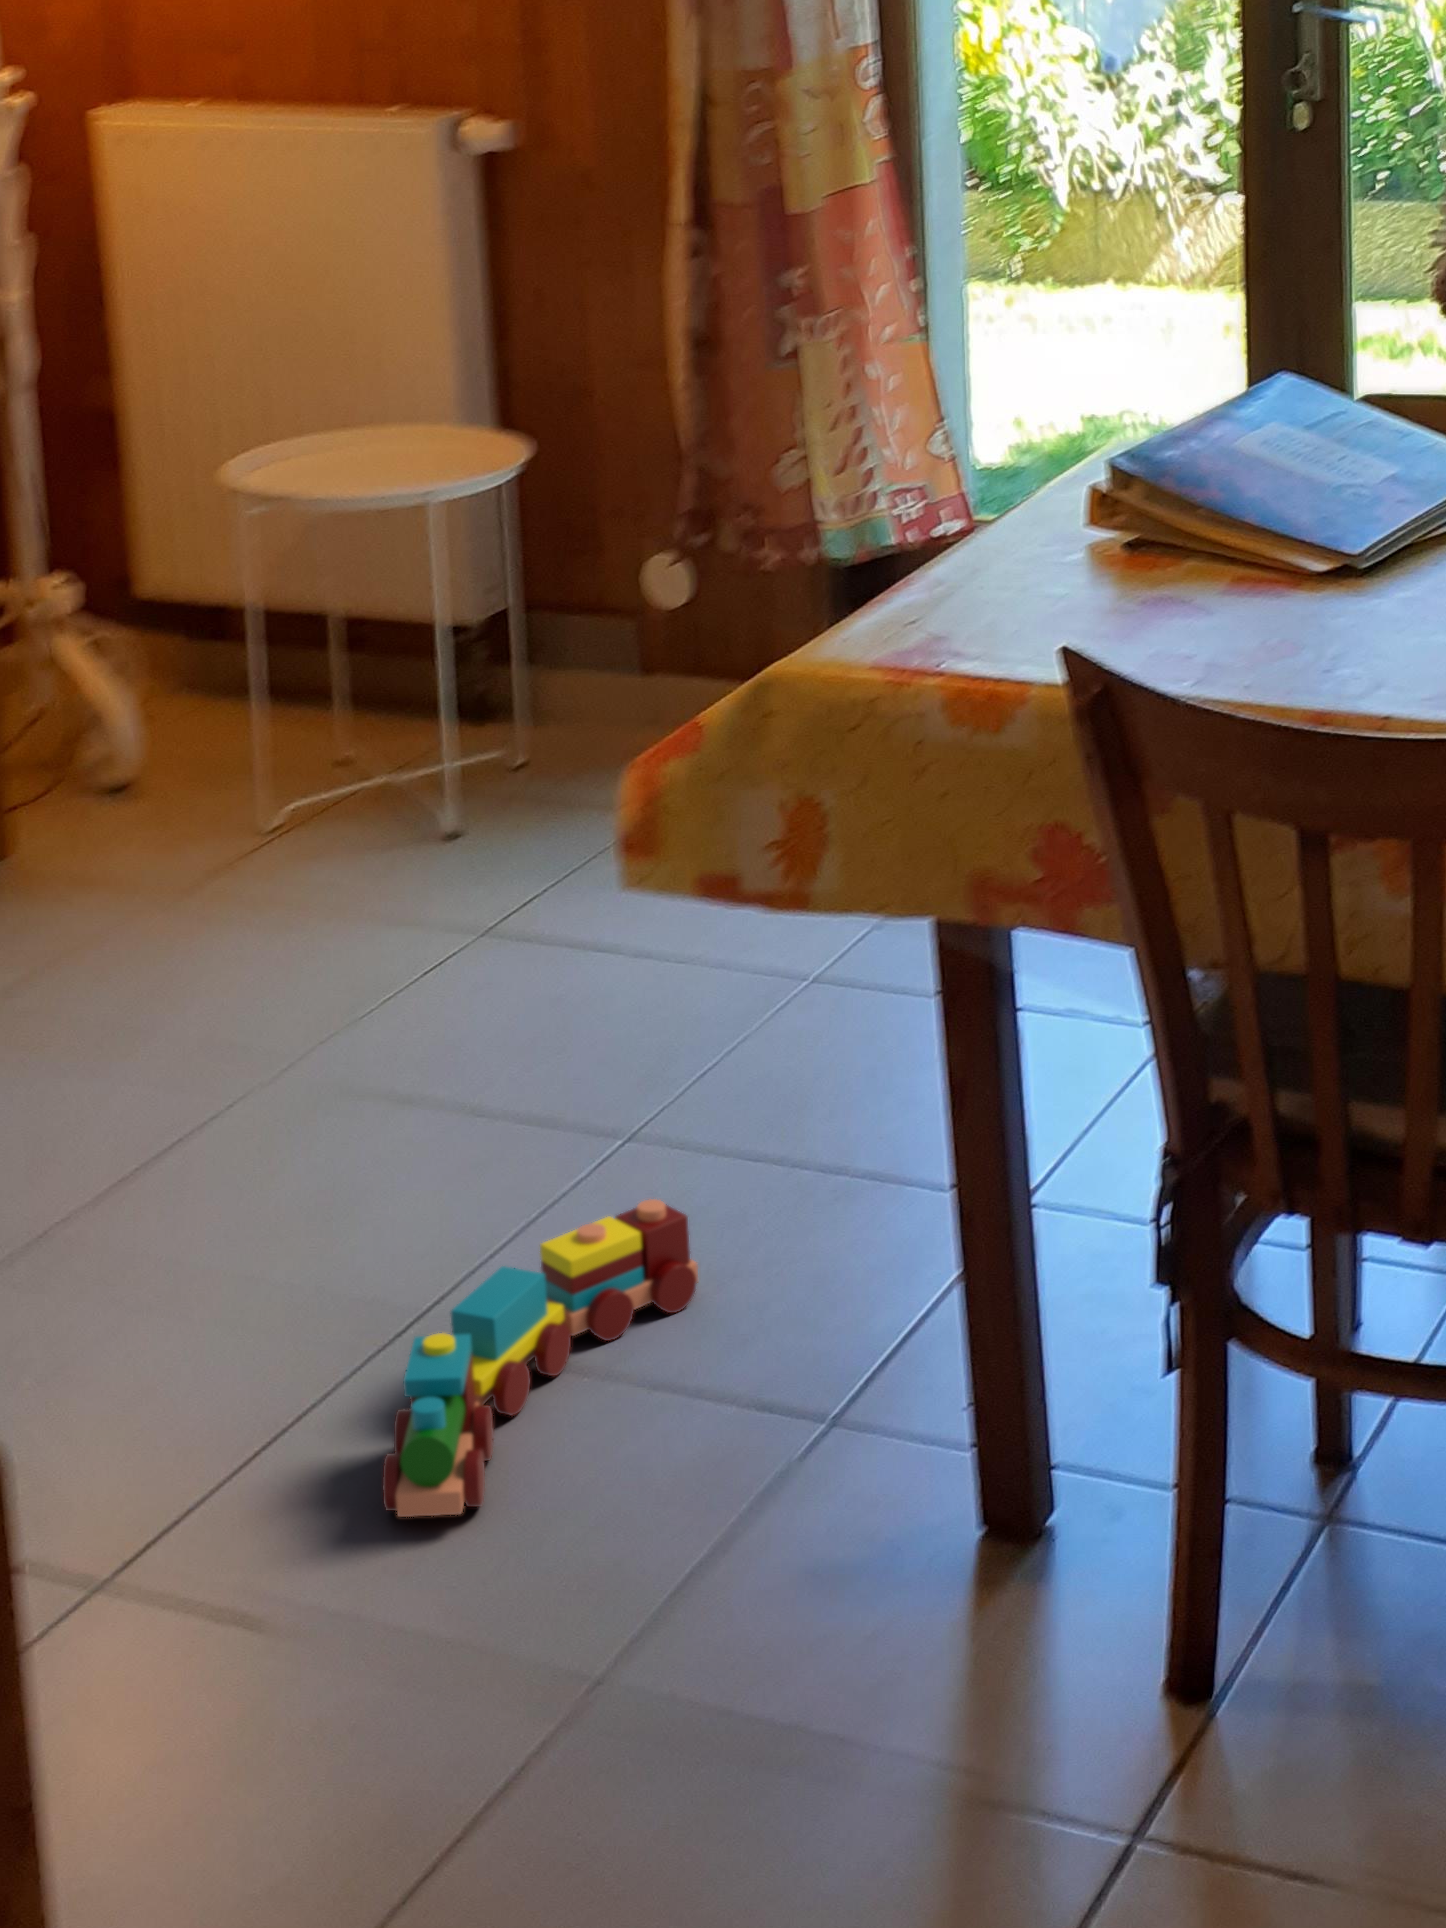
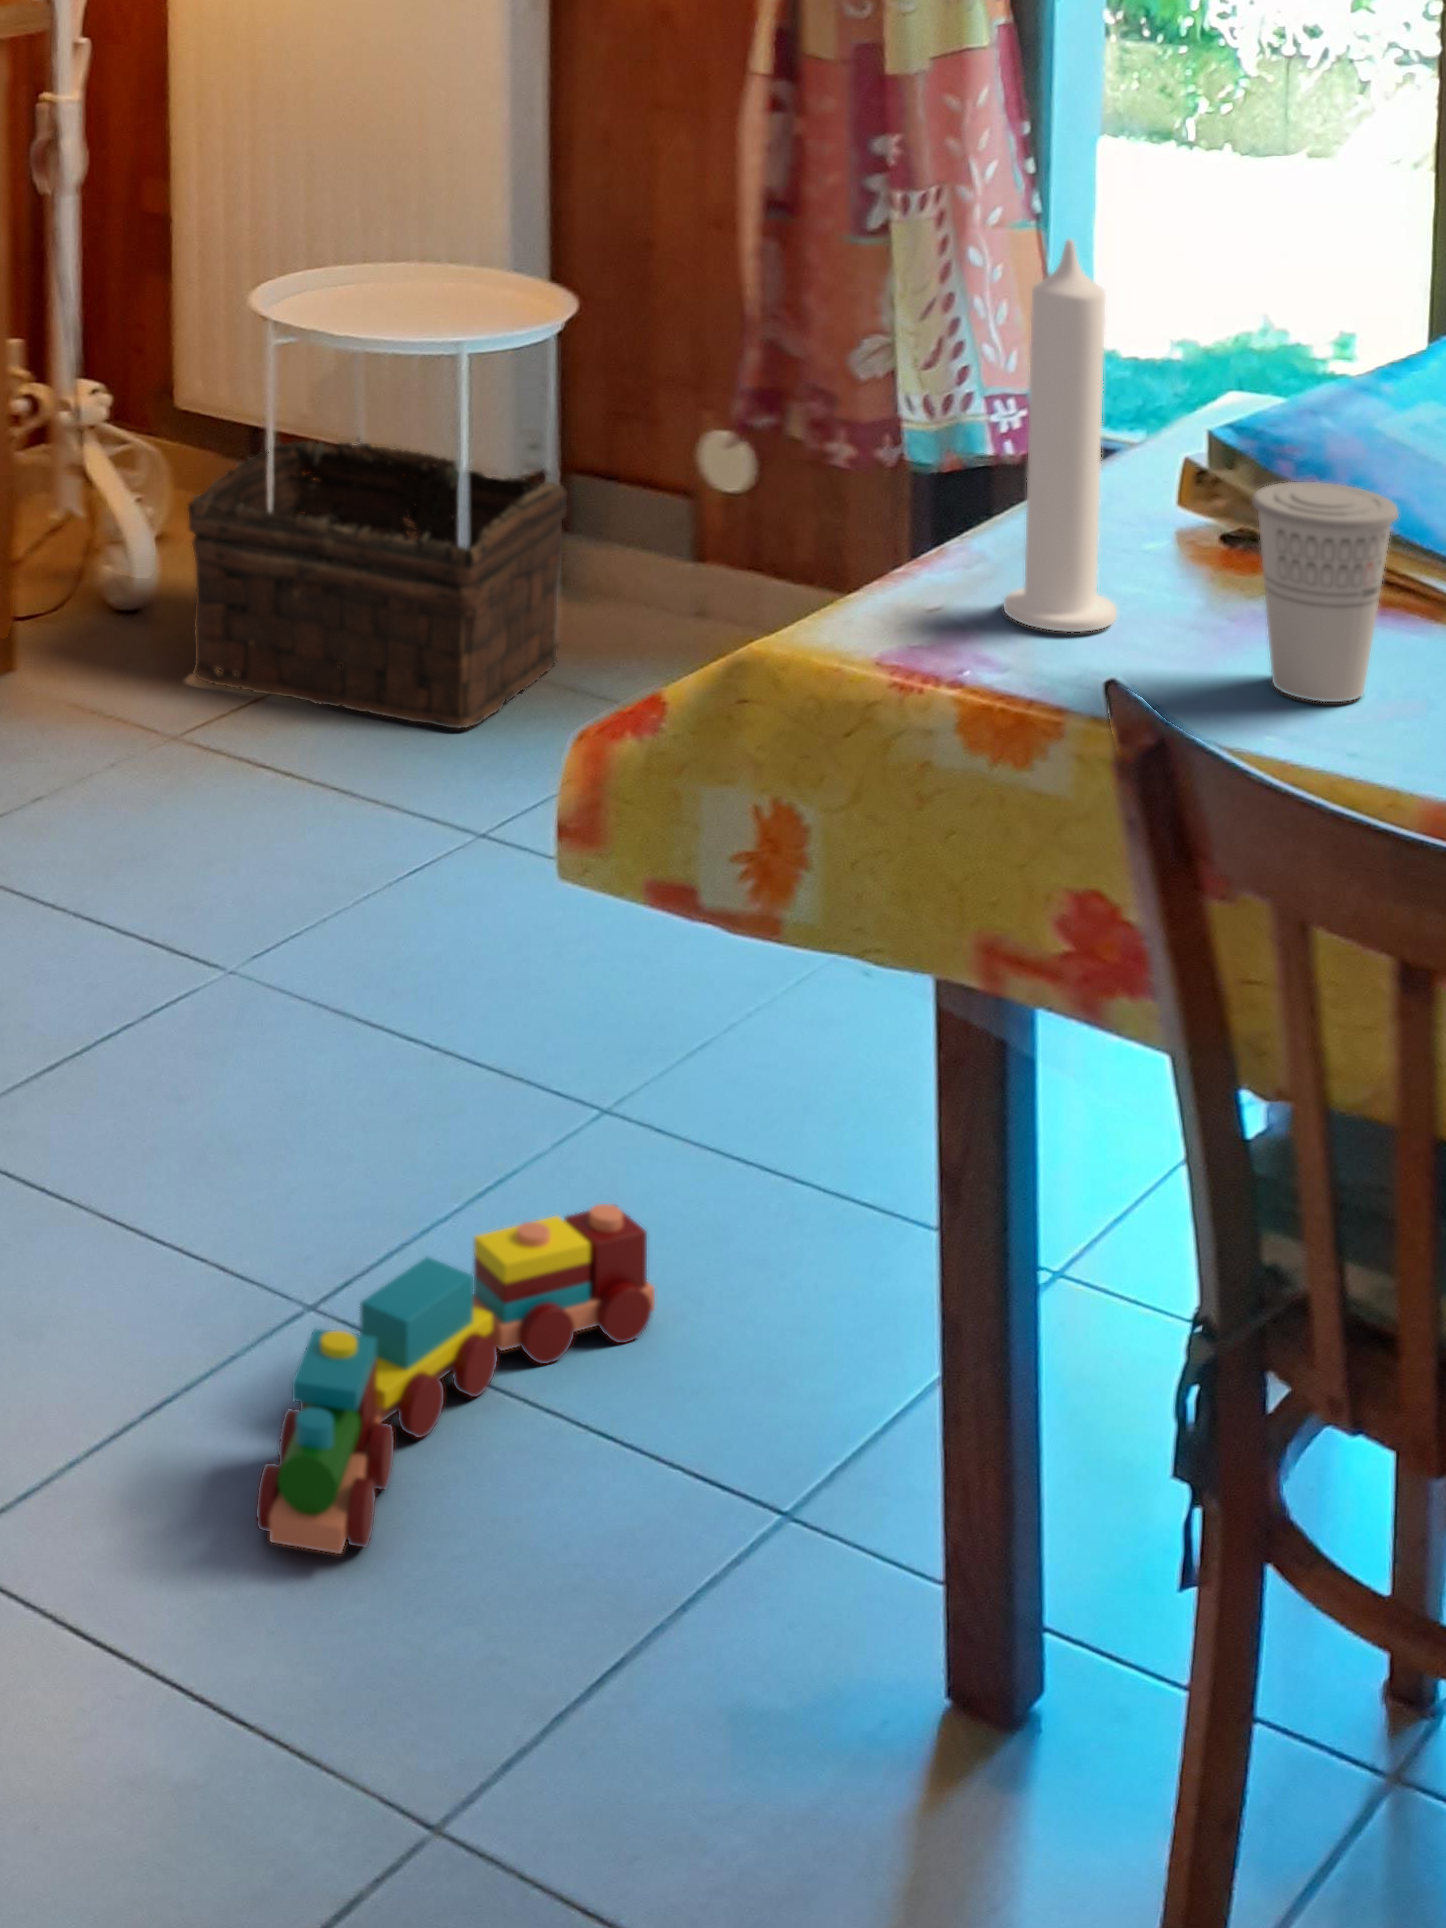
candle: none [965,305,1055,631] -> present [1004,239,1117,632]
cup: none [1156,483,1268,656] -> present [1252,482,1399,702]
basket: none [173,594,530,845] -> present [188,442,567,729]

